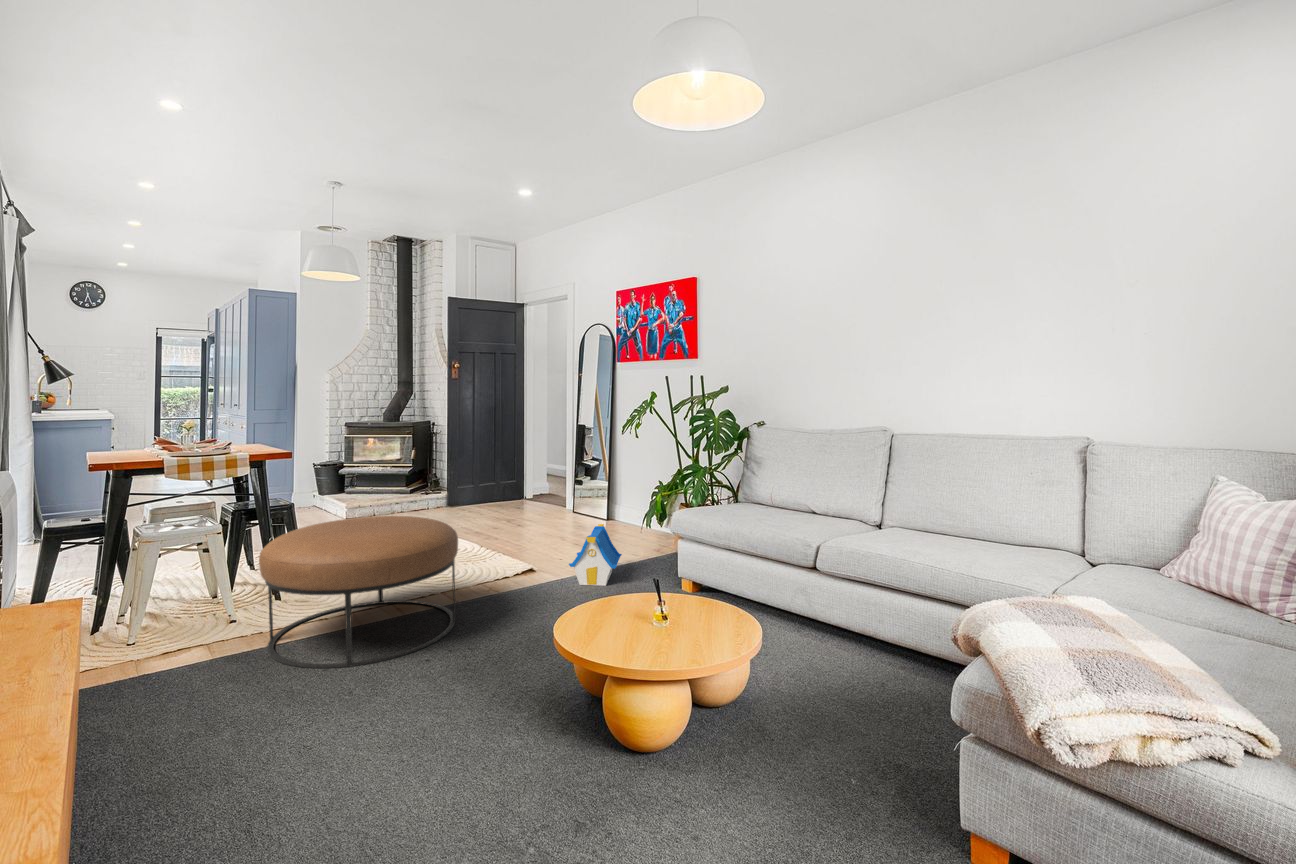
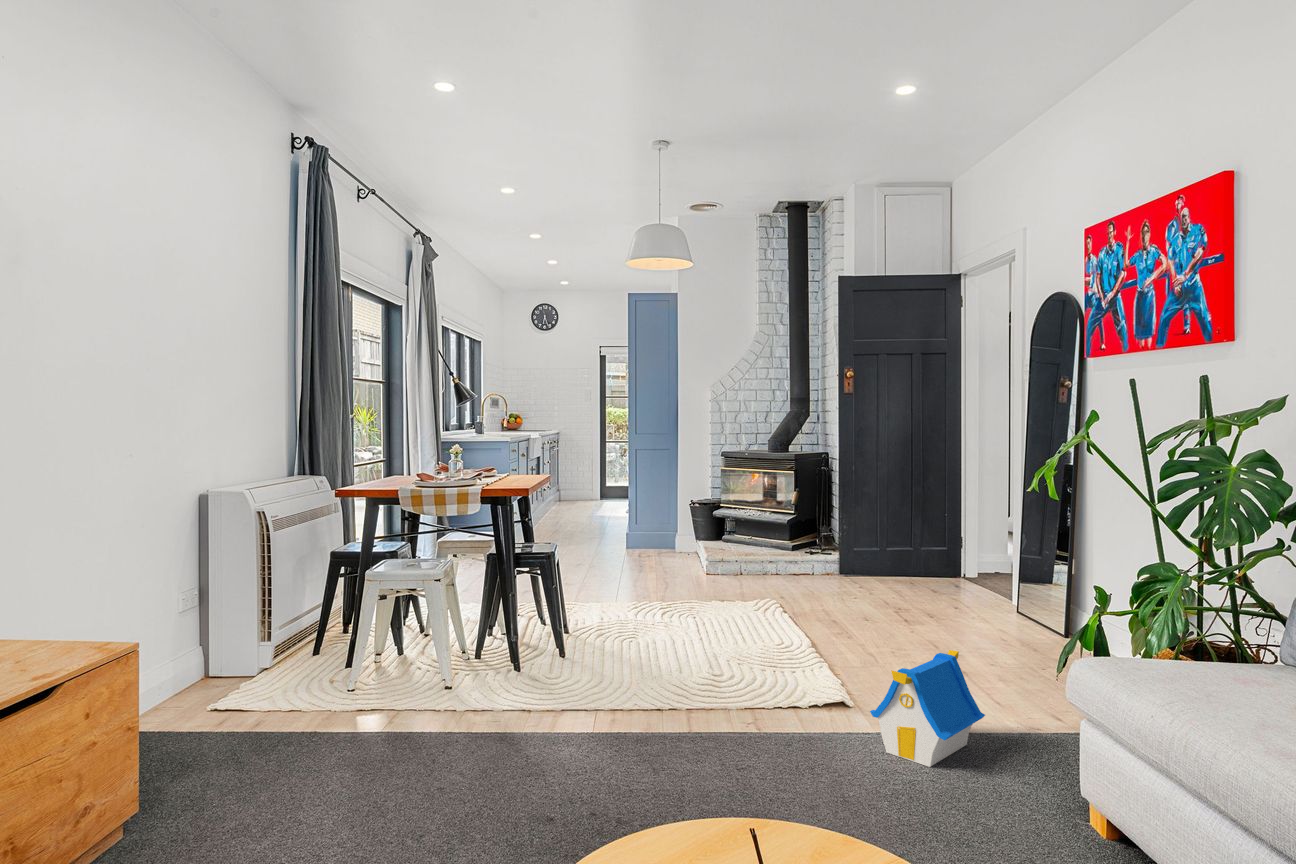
ottoman: present [259,516,458,668] -> none [427,583,668,790]

